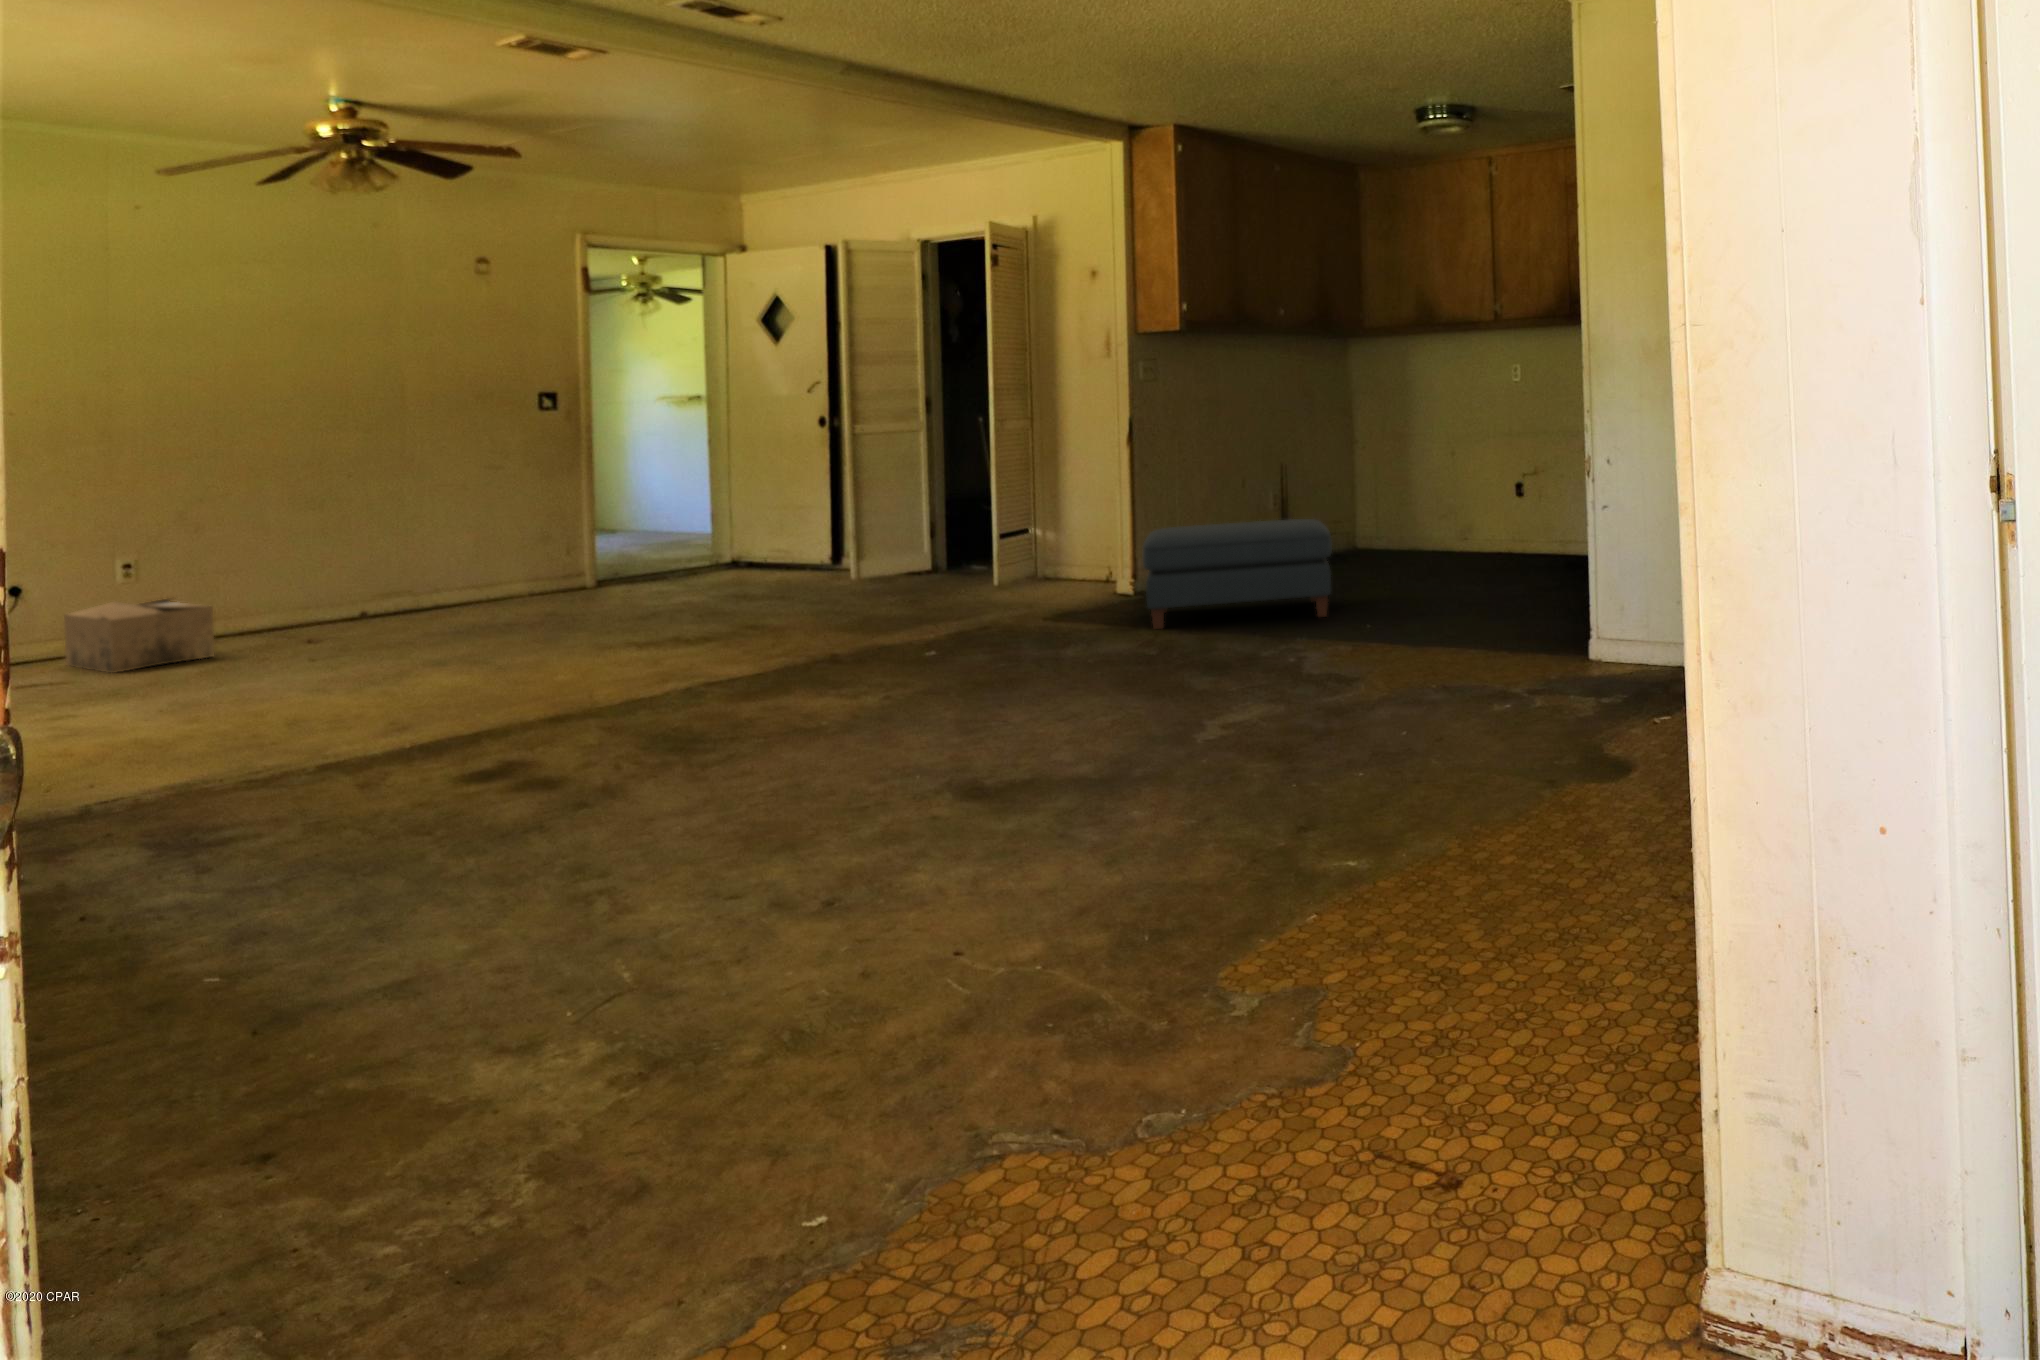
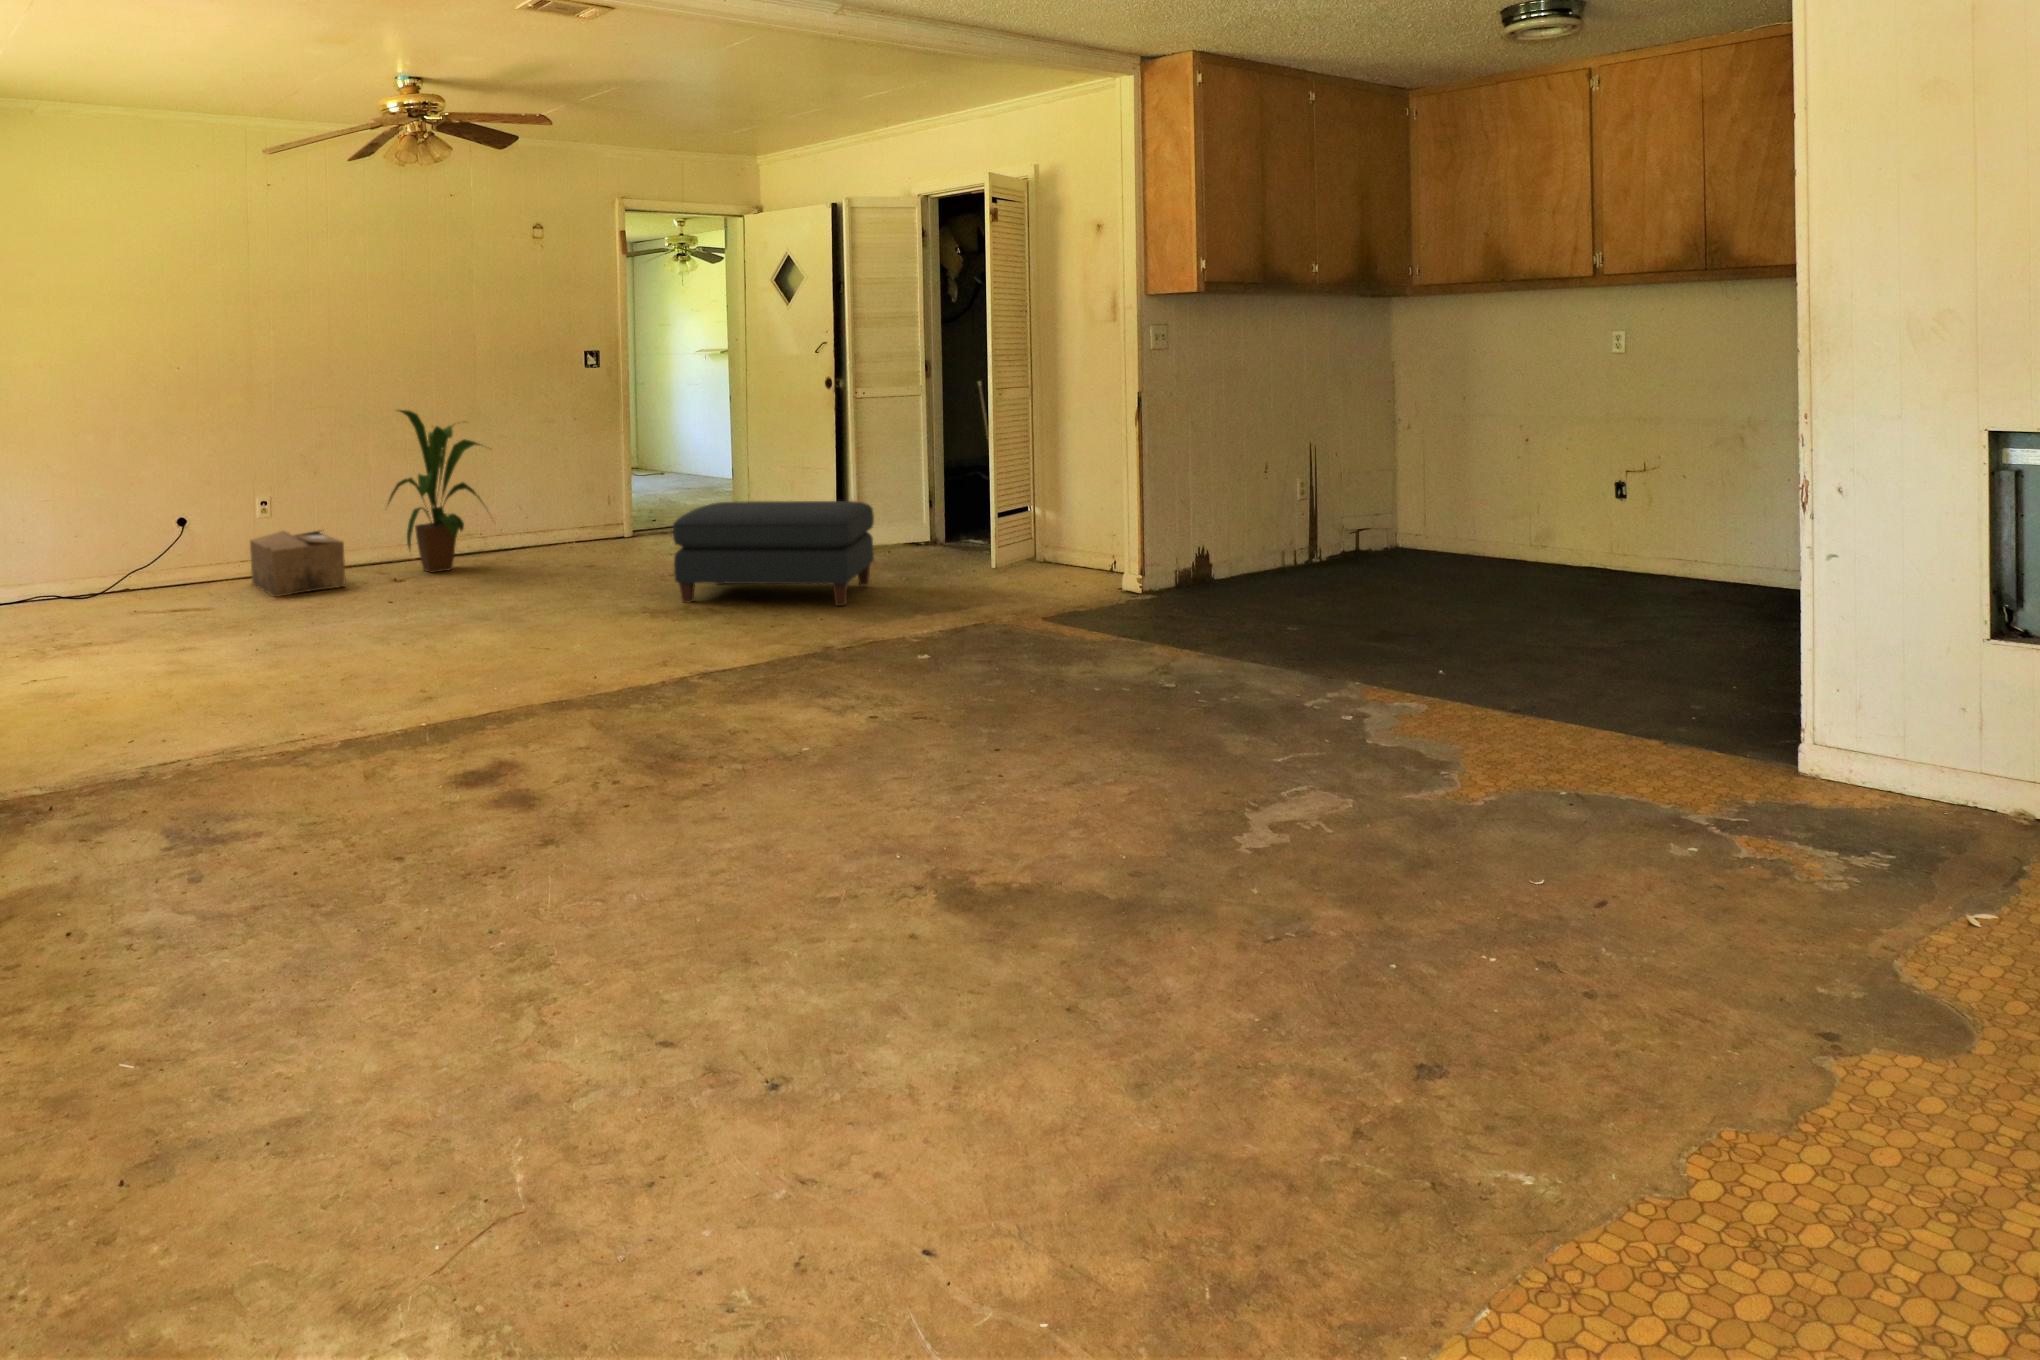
house plant: none [265,457,420,638] -> present [388,410,491,573]
ottoman: present [1142,519,1332,629] -> present [673,501,874,606]

